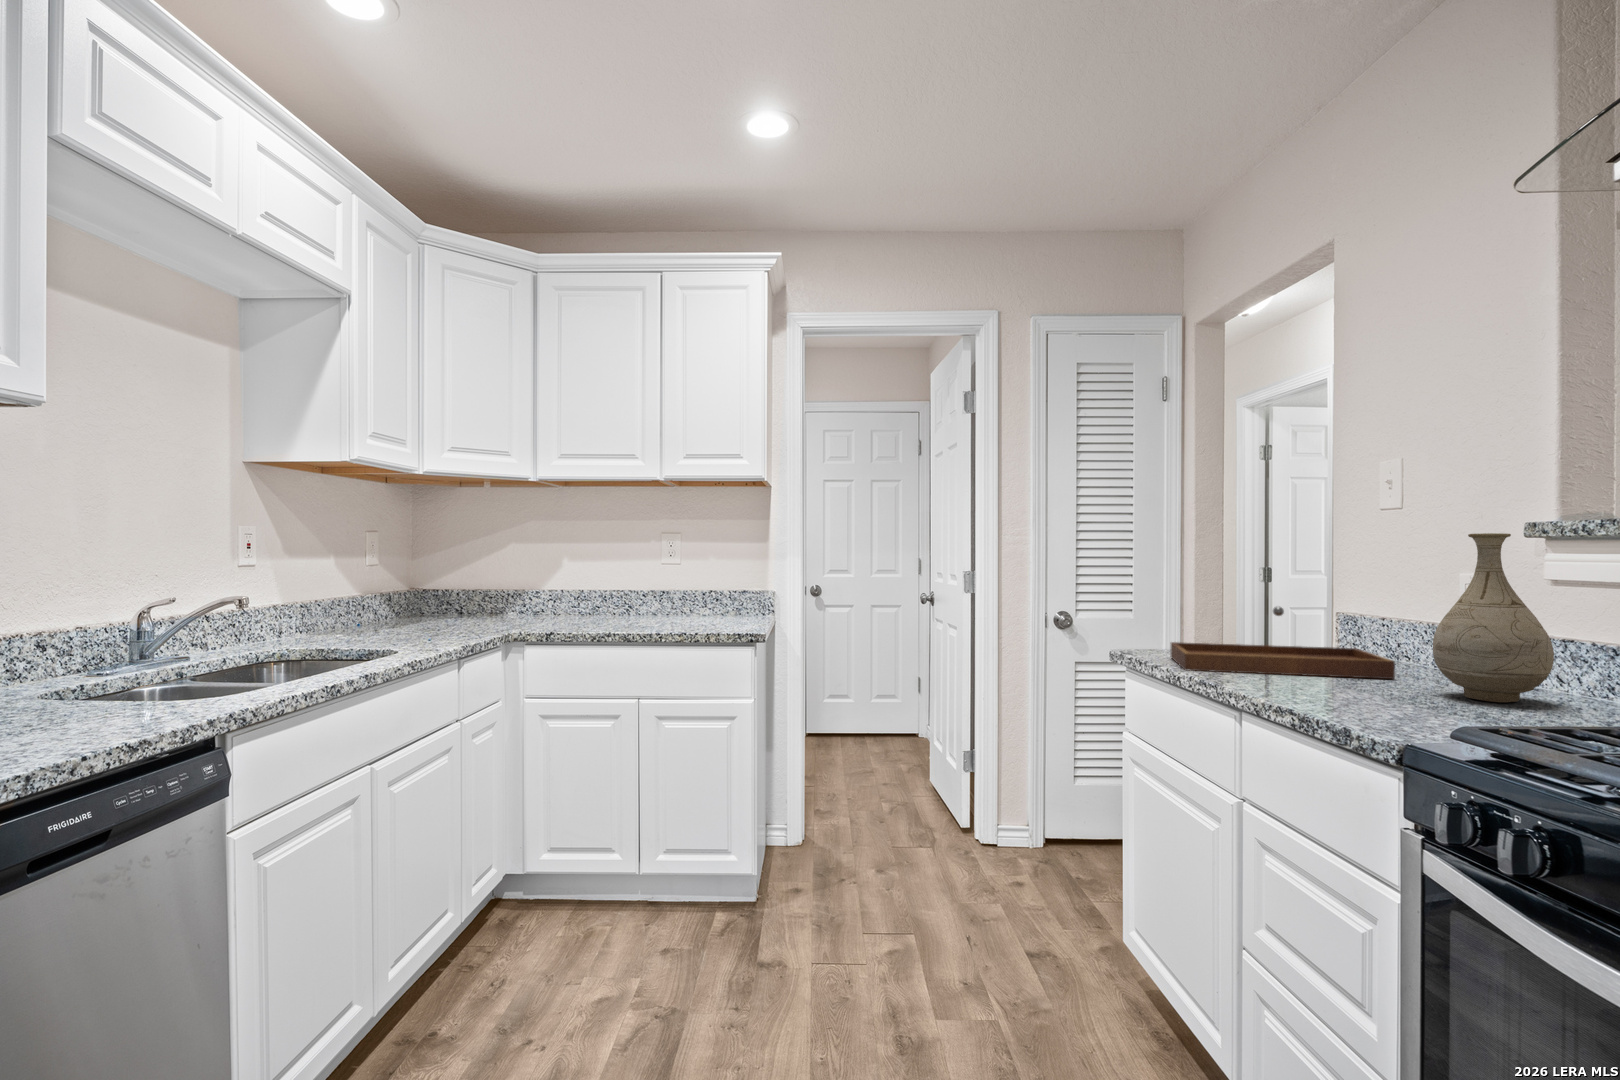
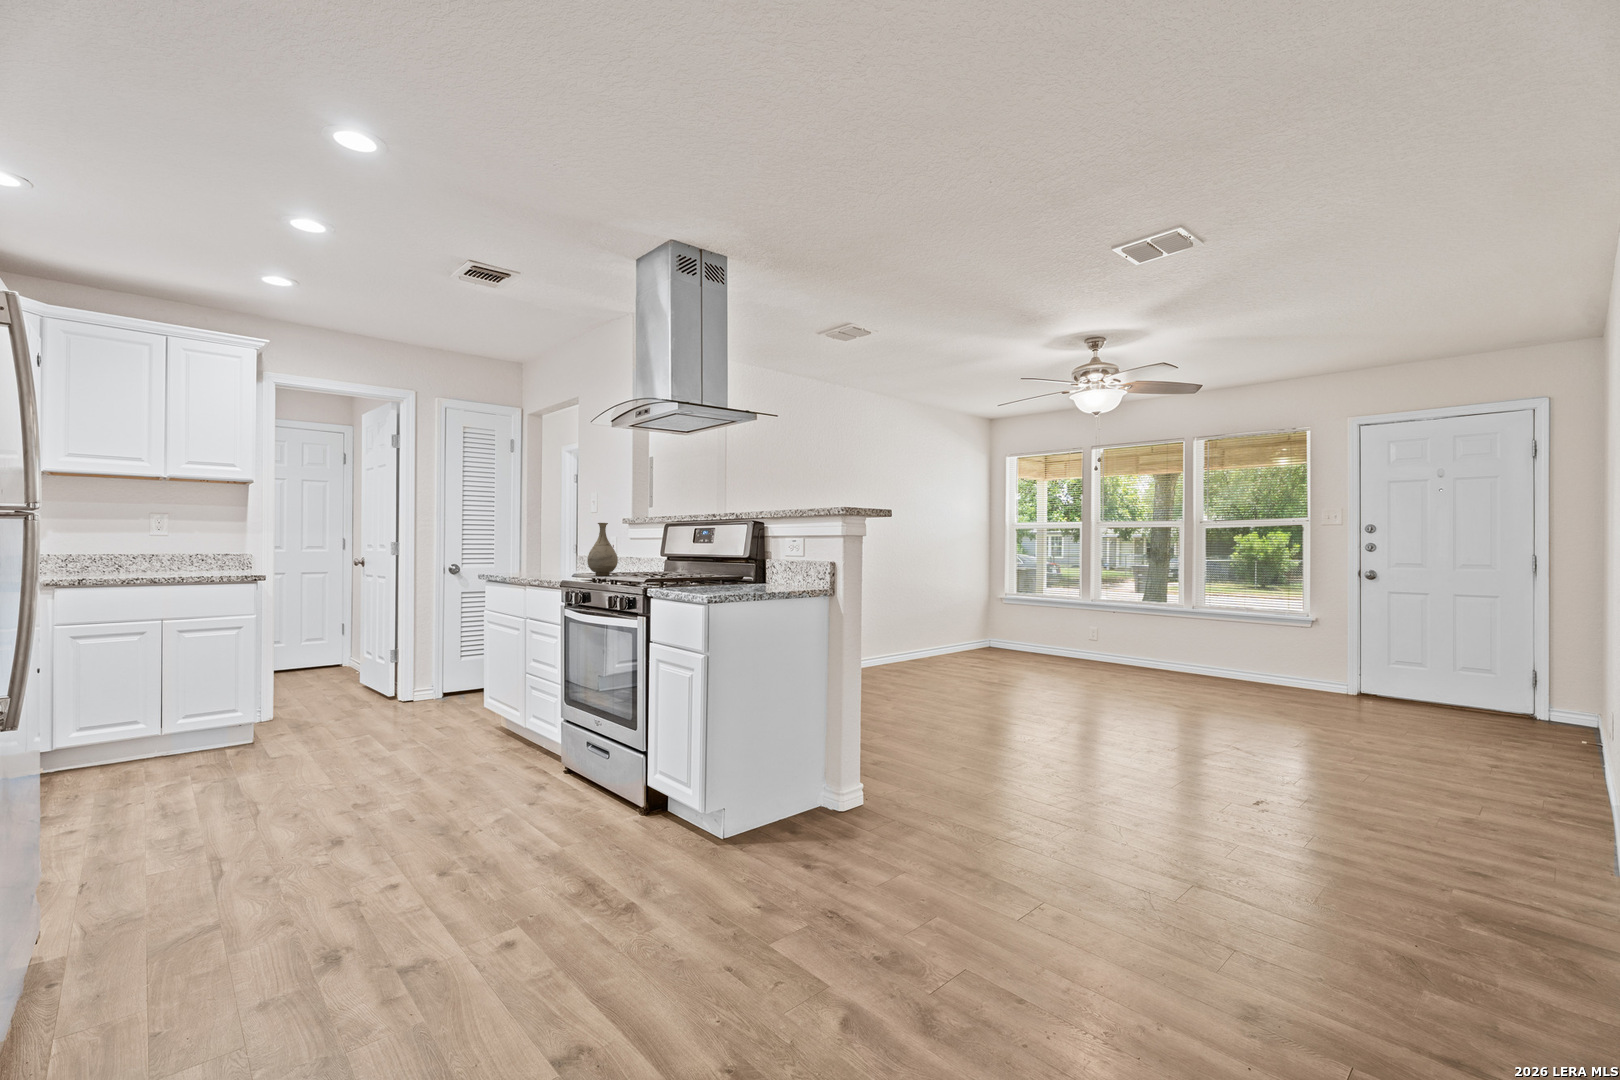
tray: present [1170,607,1395,679] -> none [506,551,583,575]

